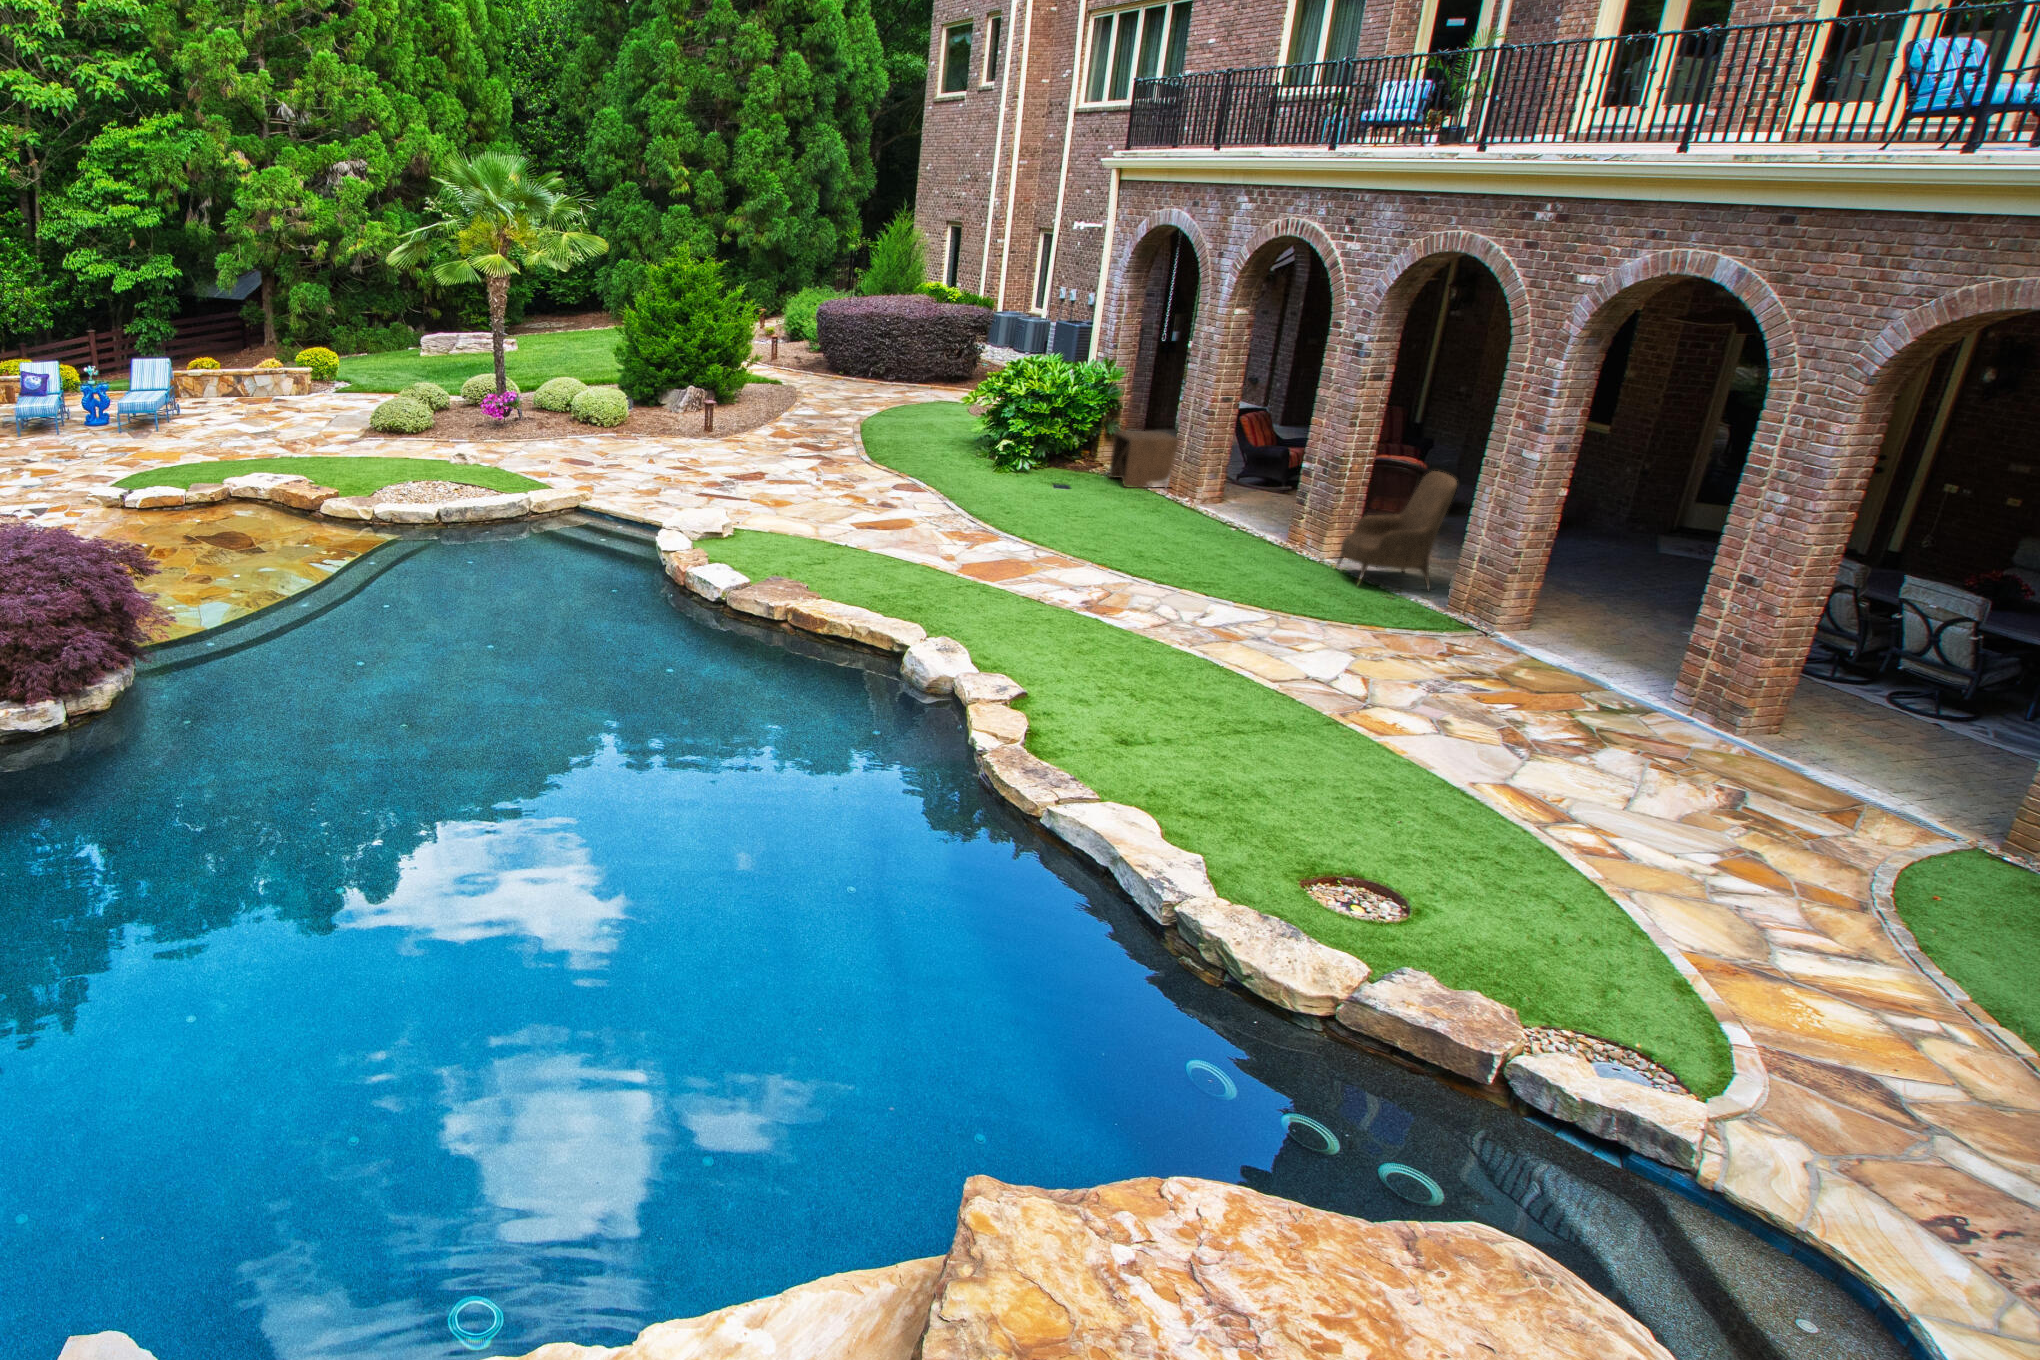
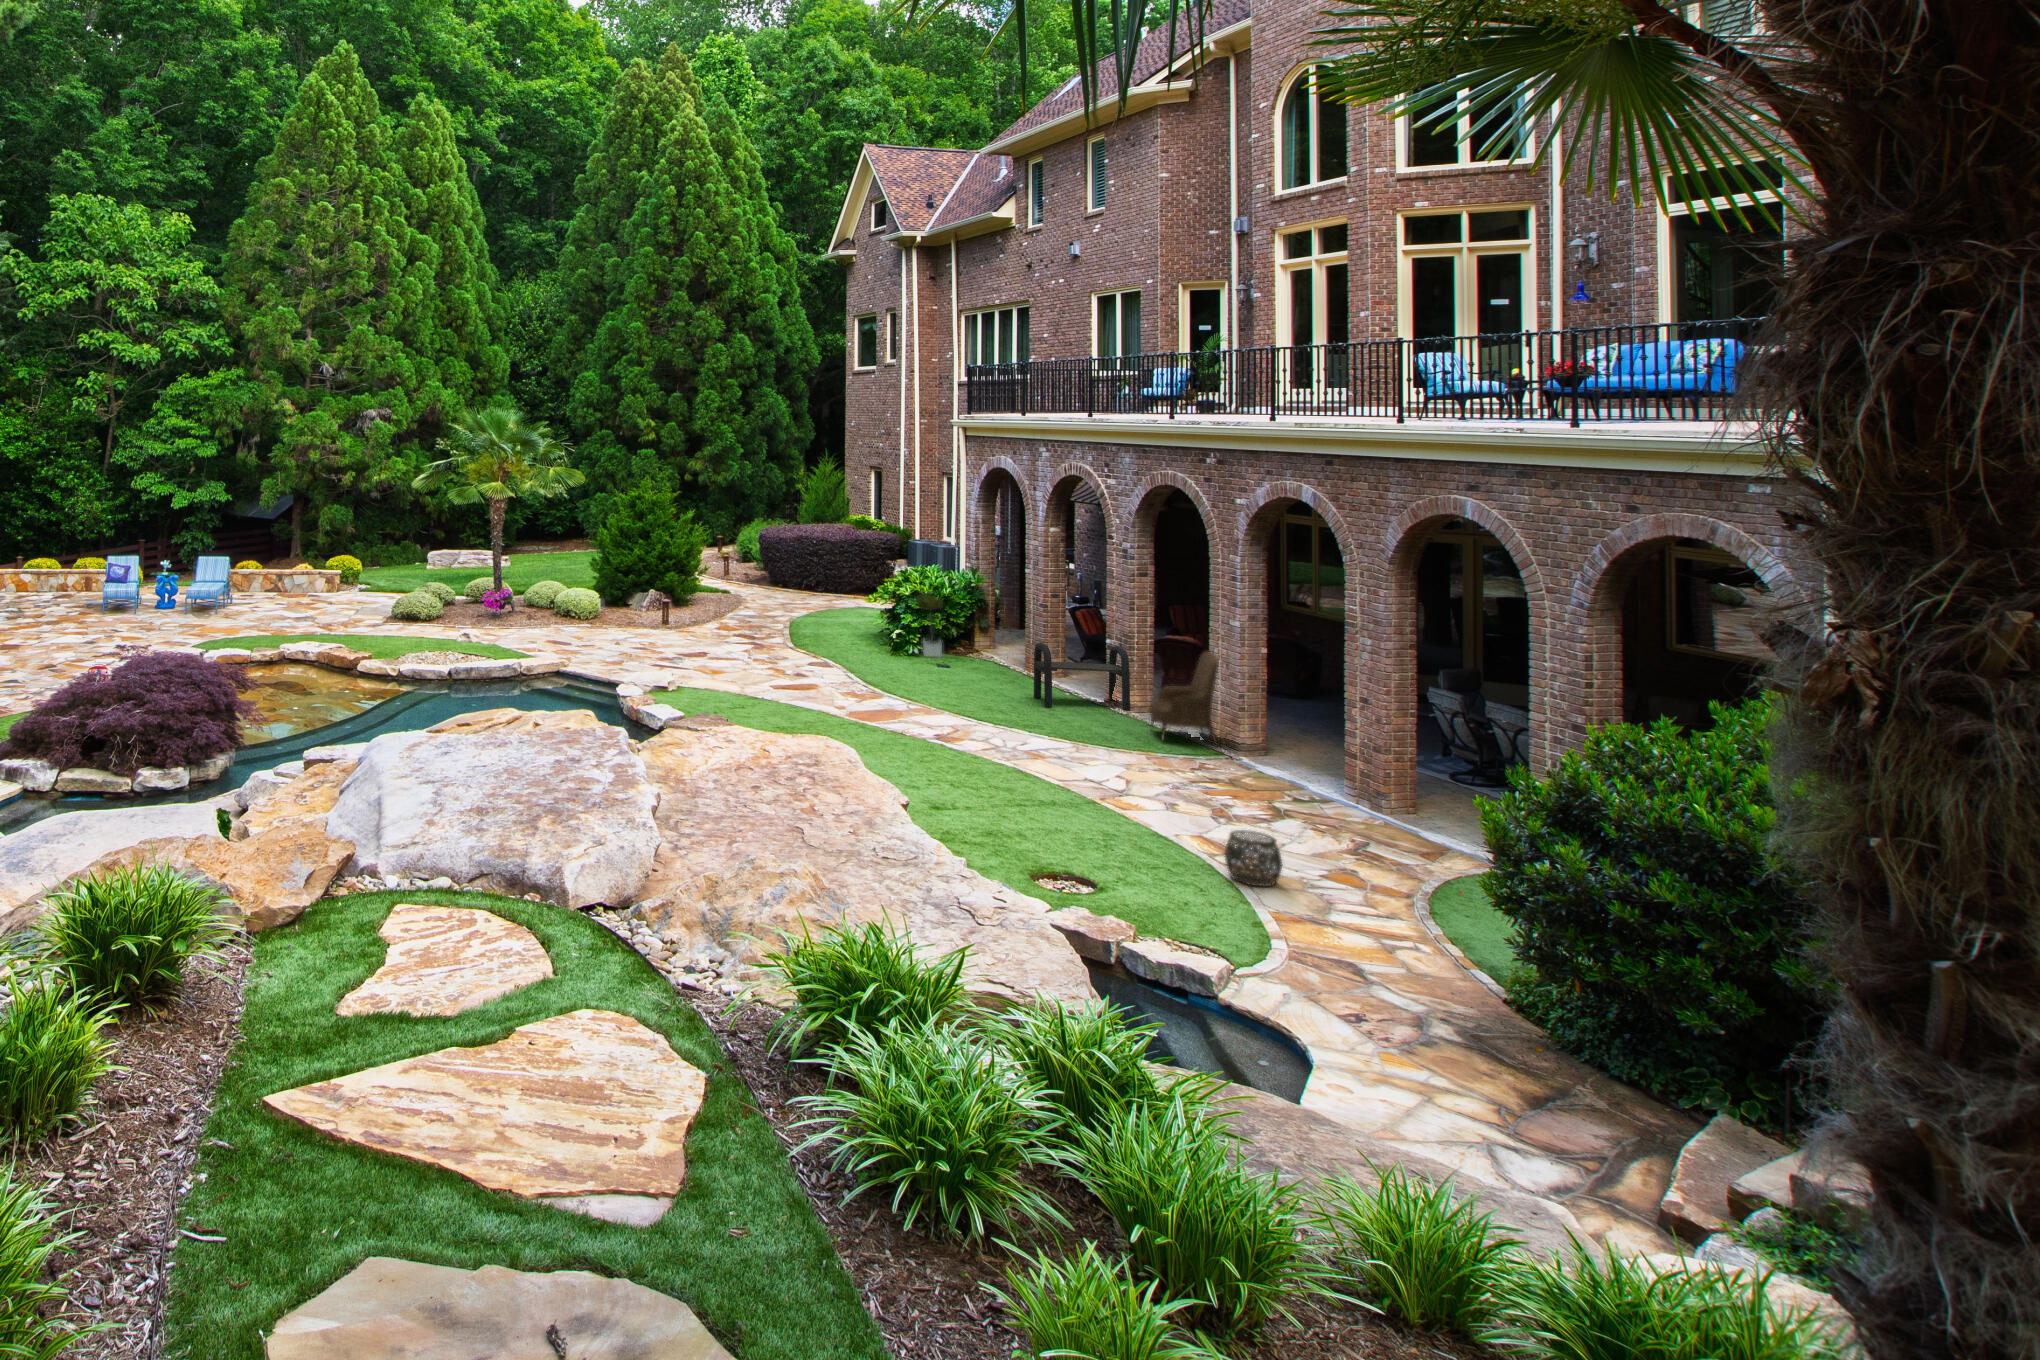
potted tree: none [1021,391,1056,469] -> present [916,594,943,657]
side table: present [1108,431,1179,488] -> none [991,626,1042,673]
bench: none [1174,457,1310,540] -> present [1034,642,1130,711]
woven basket: none [1528,748,1620,826] -> present [1225,830,1283,886]

